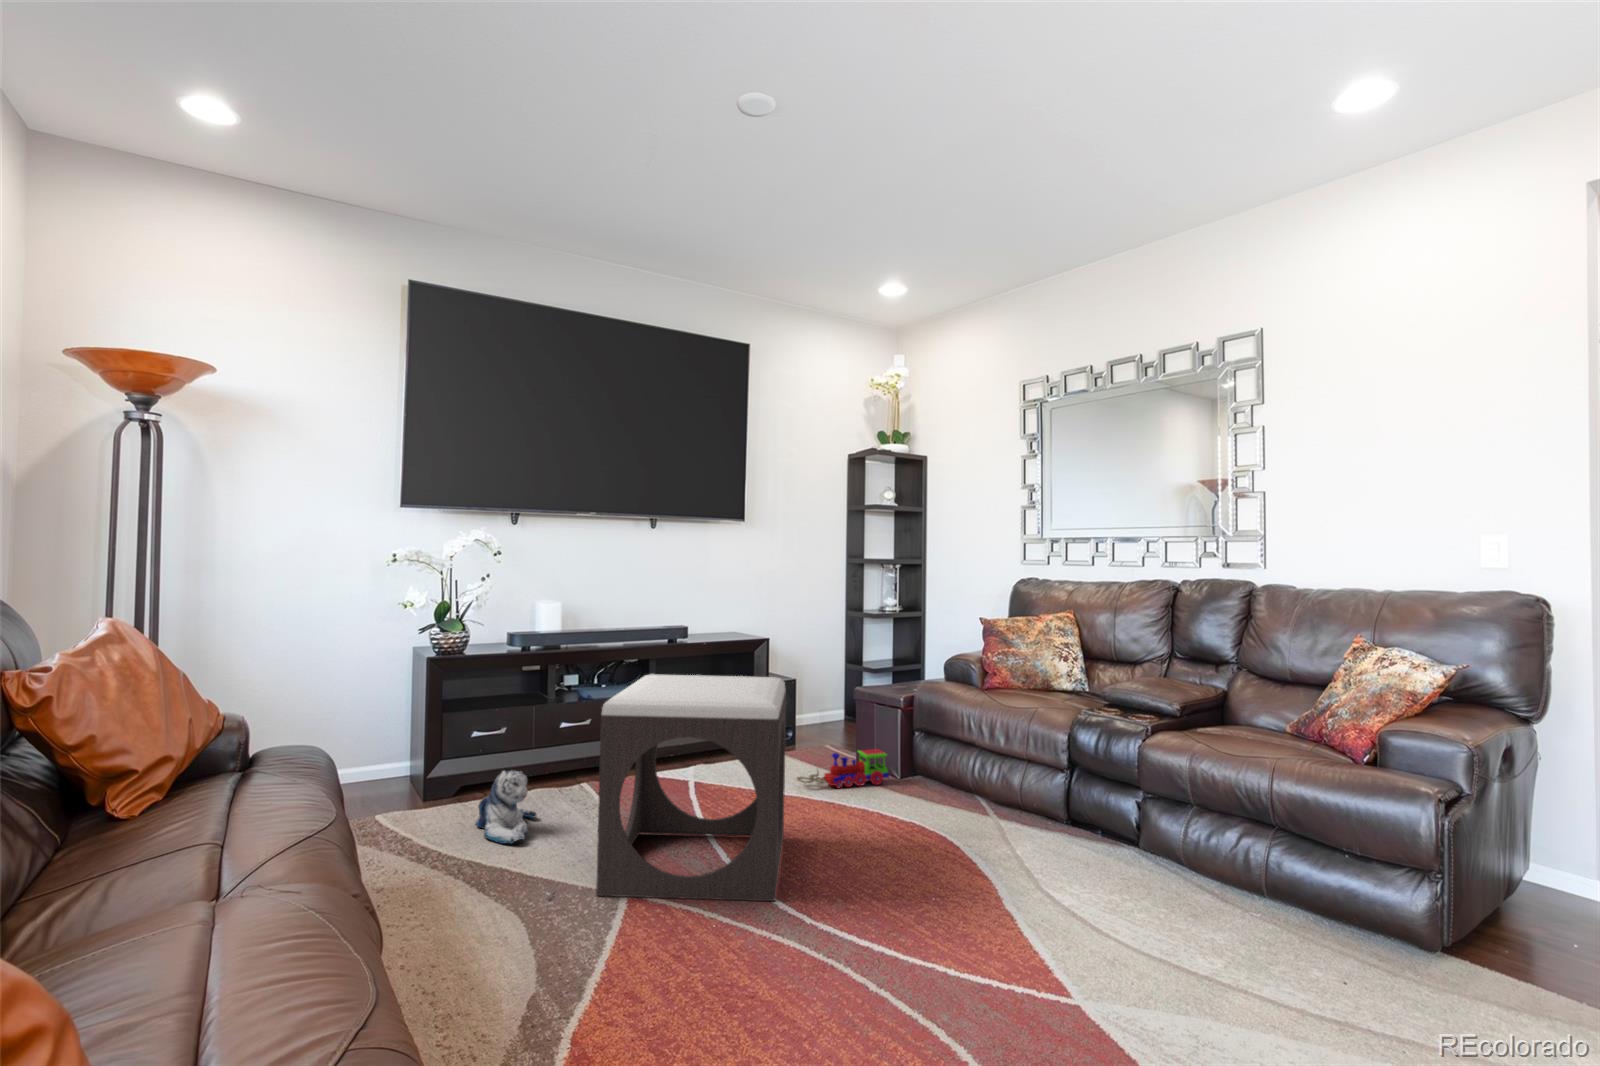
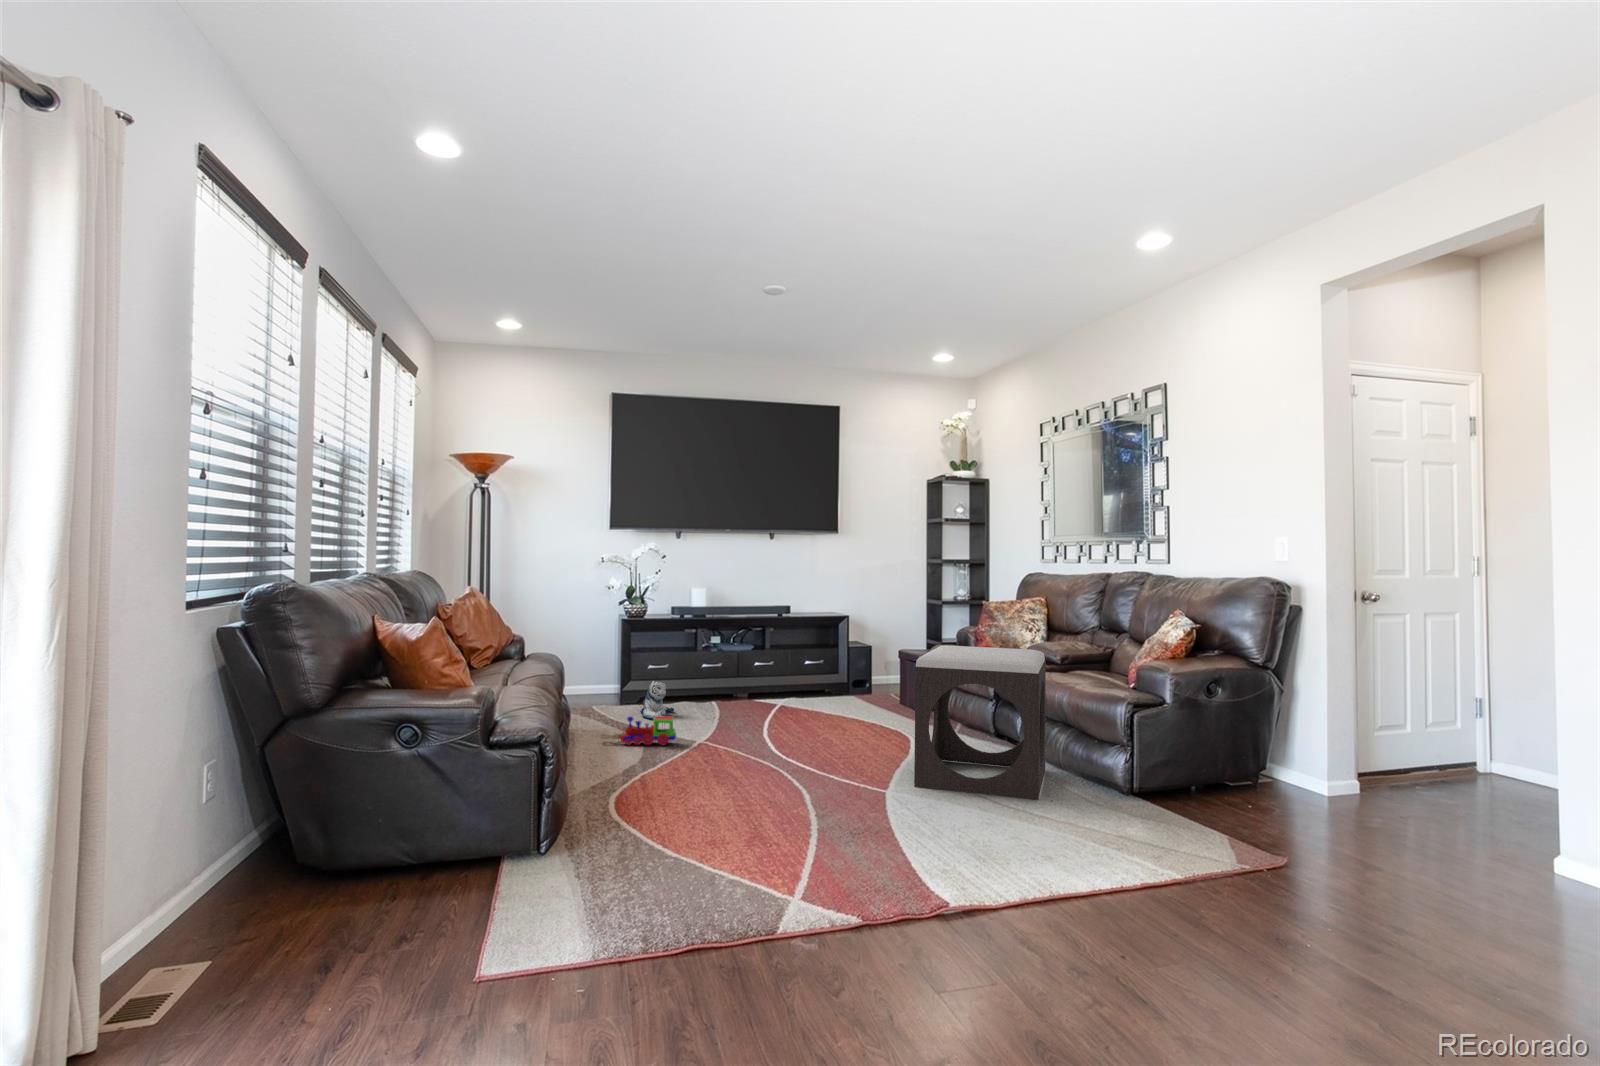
footstool: present [596,674,786,901] -> present [914,645,1046,800]
toy train: present [797,749,889,788] -> present [600,716,676,745]

